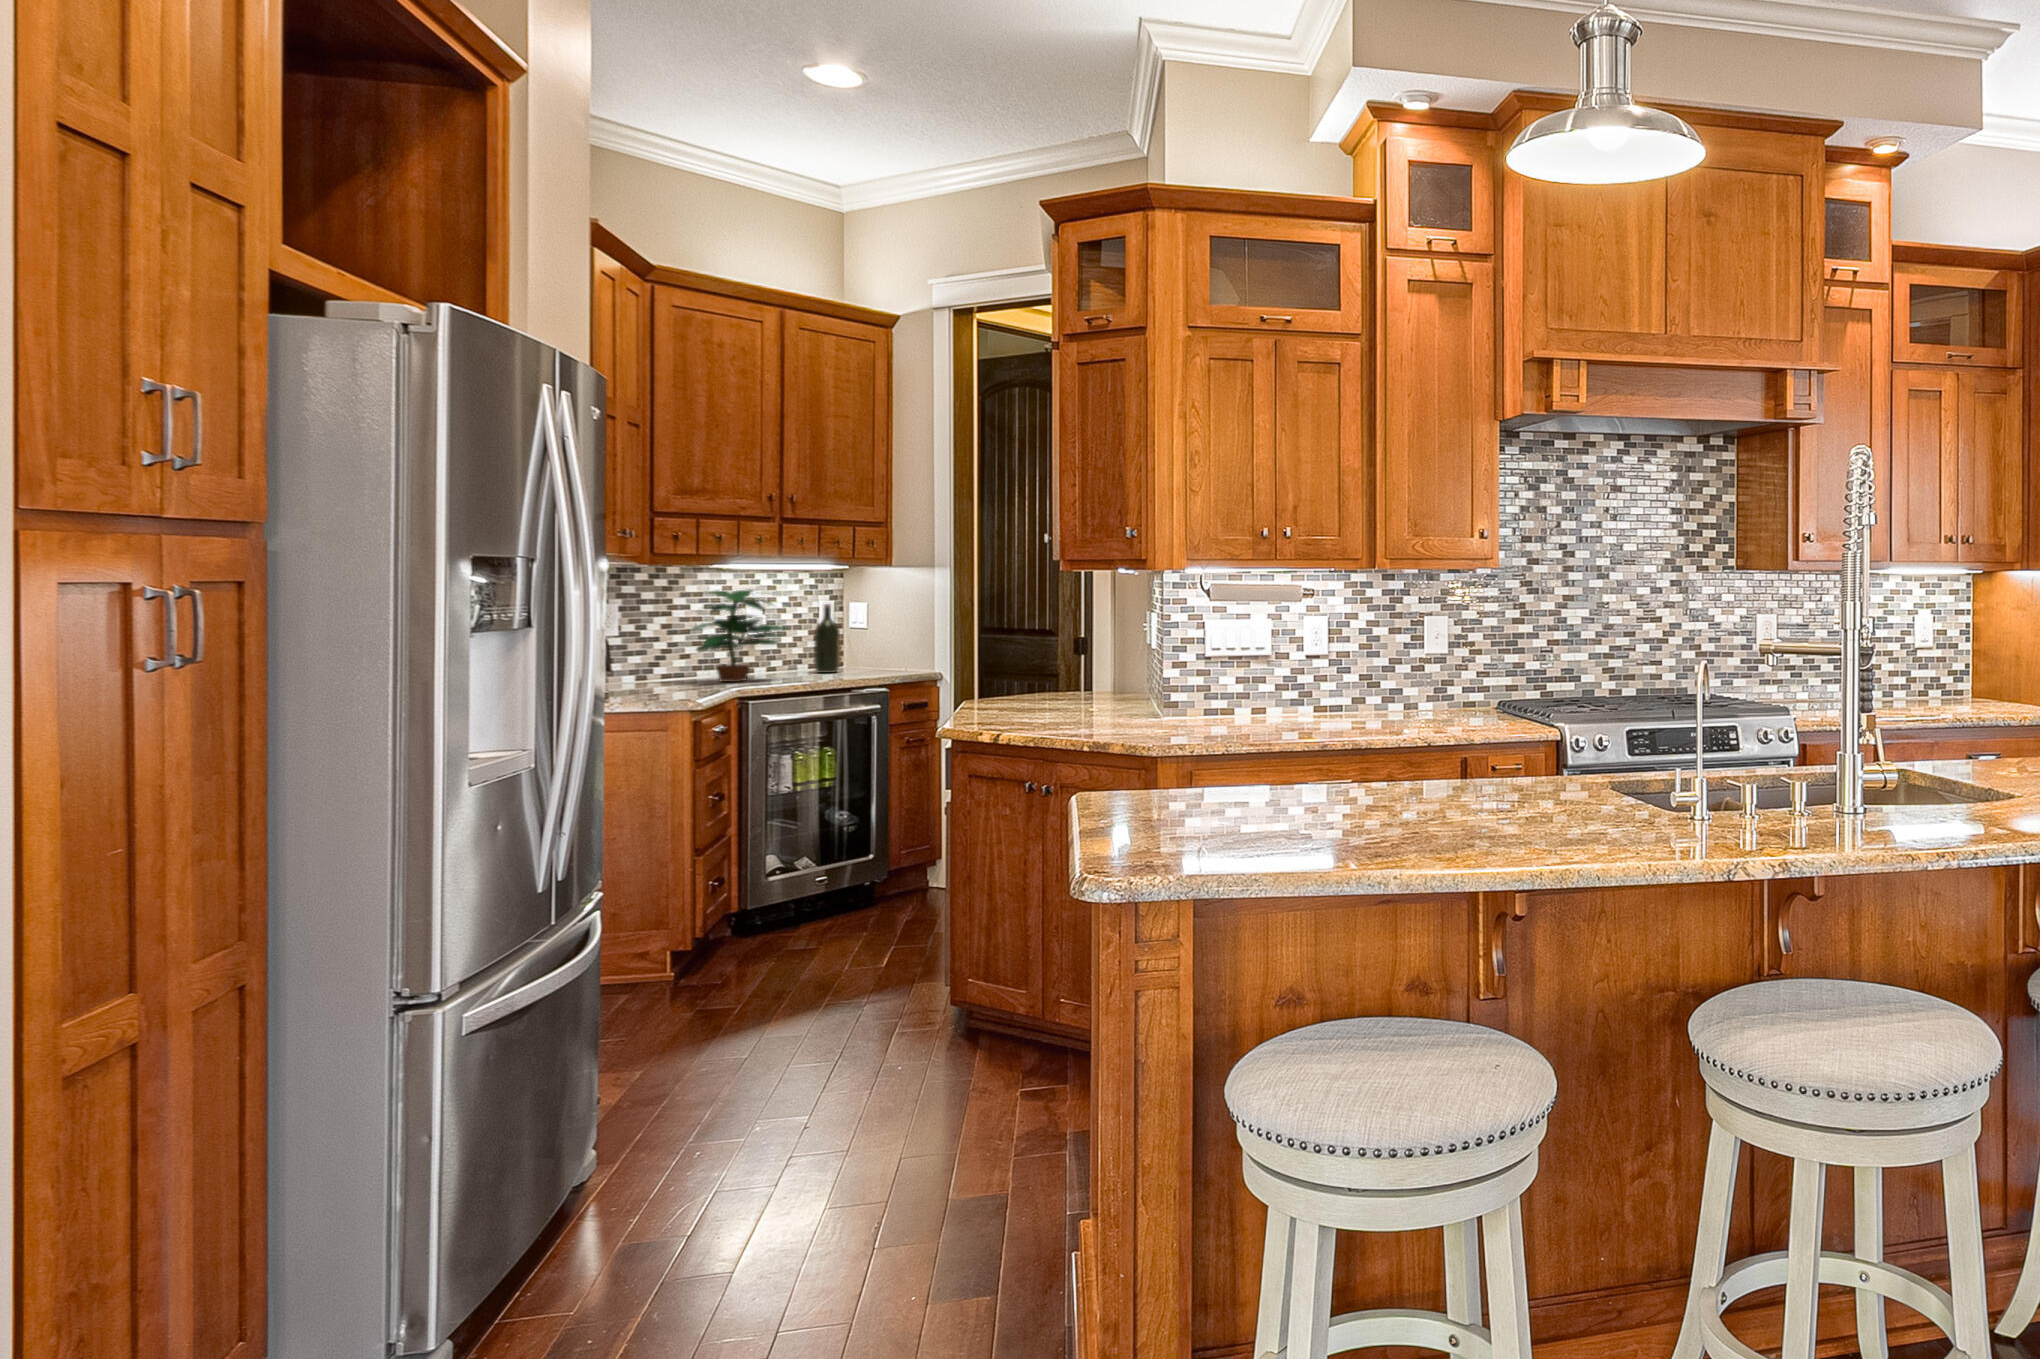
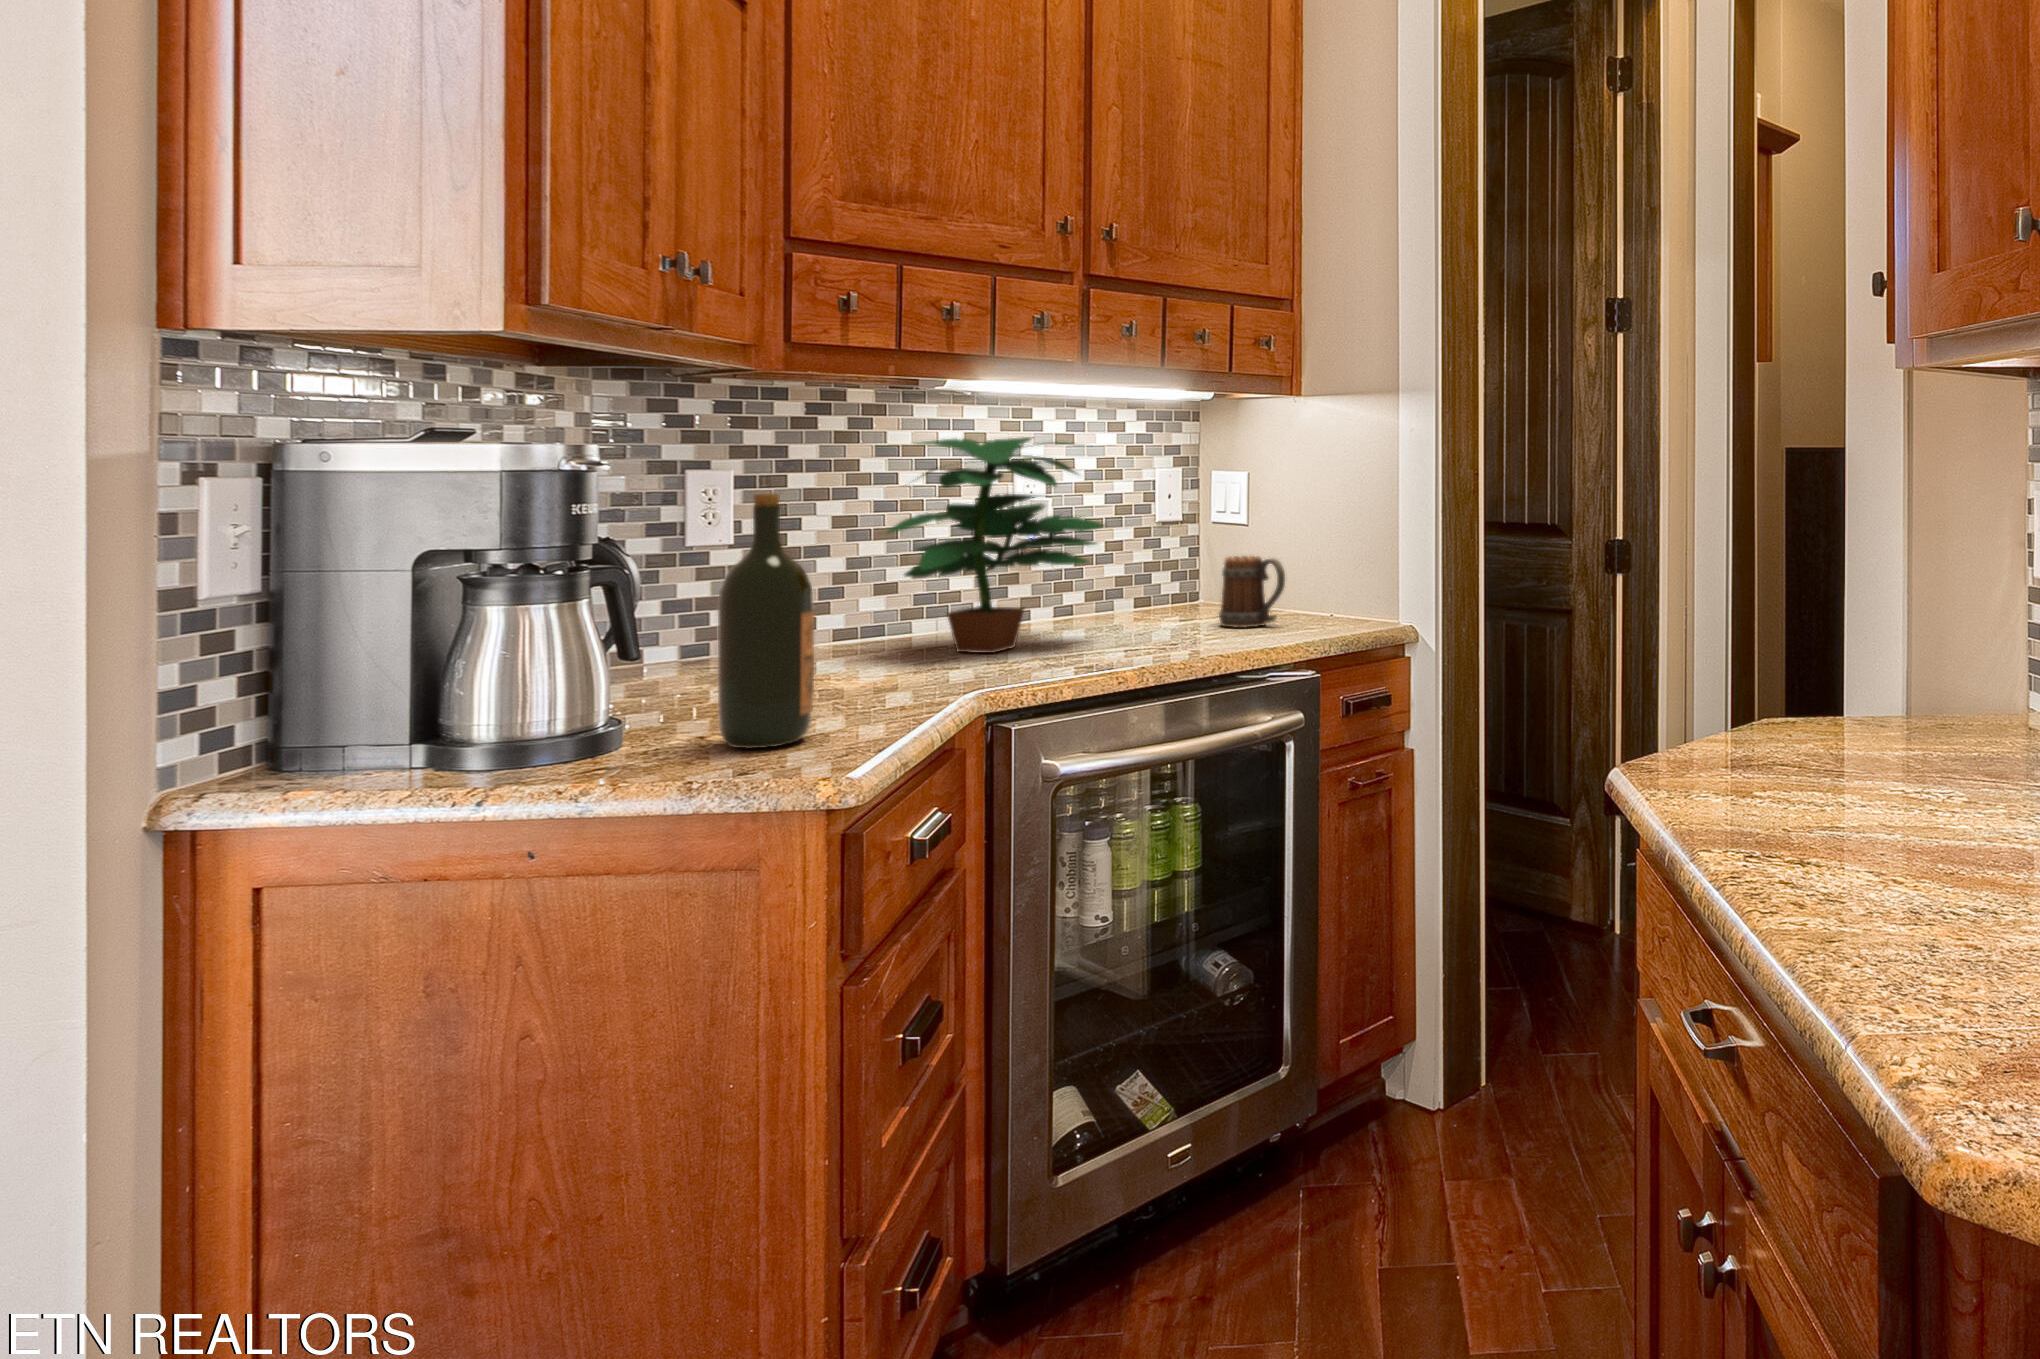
wine bottle: present [814,604,840,673] -> present [718,493,814,748]
mug: none [846,643,878,675] -> present [1219,556,1285,627]

